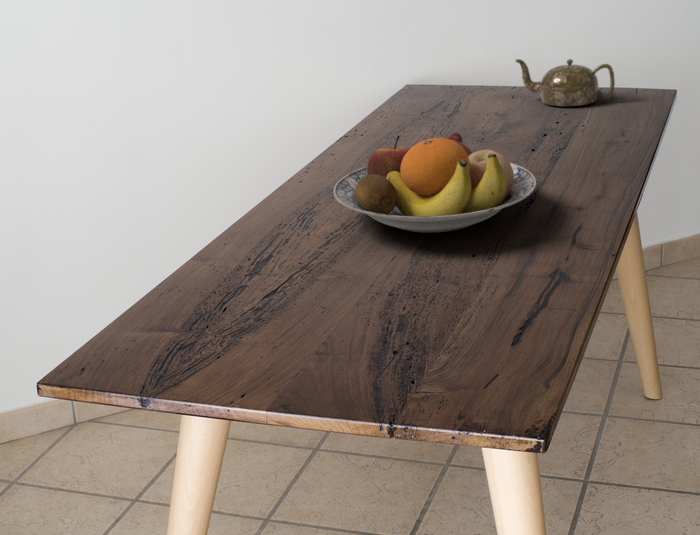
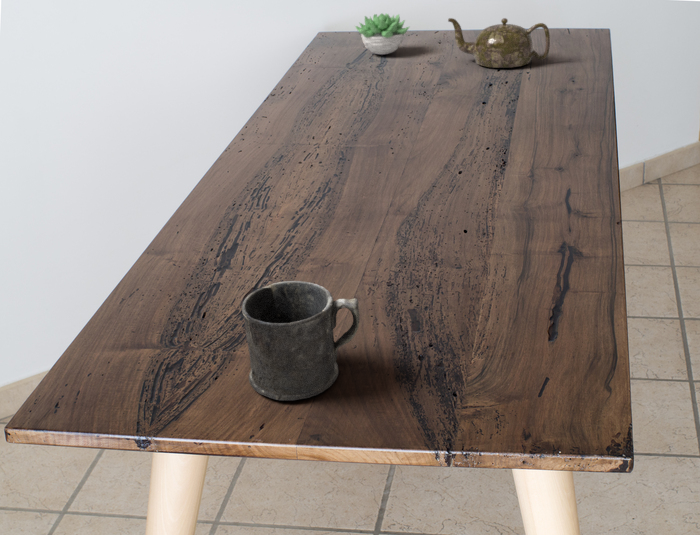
succulent plant: none [431,55,482,93] -> present [356,14,409,54]
fruit bowl: present [333,132,536,233] -> none [298,98,521,211]
mug: none [238,280,337,378] -> present [242,281,360,401]

